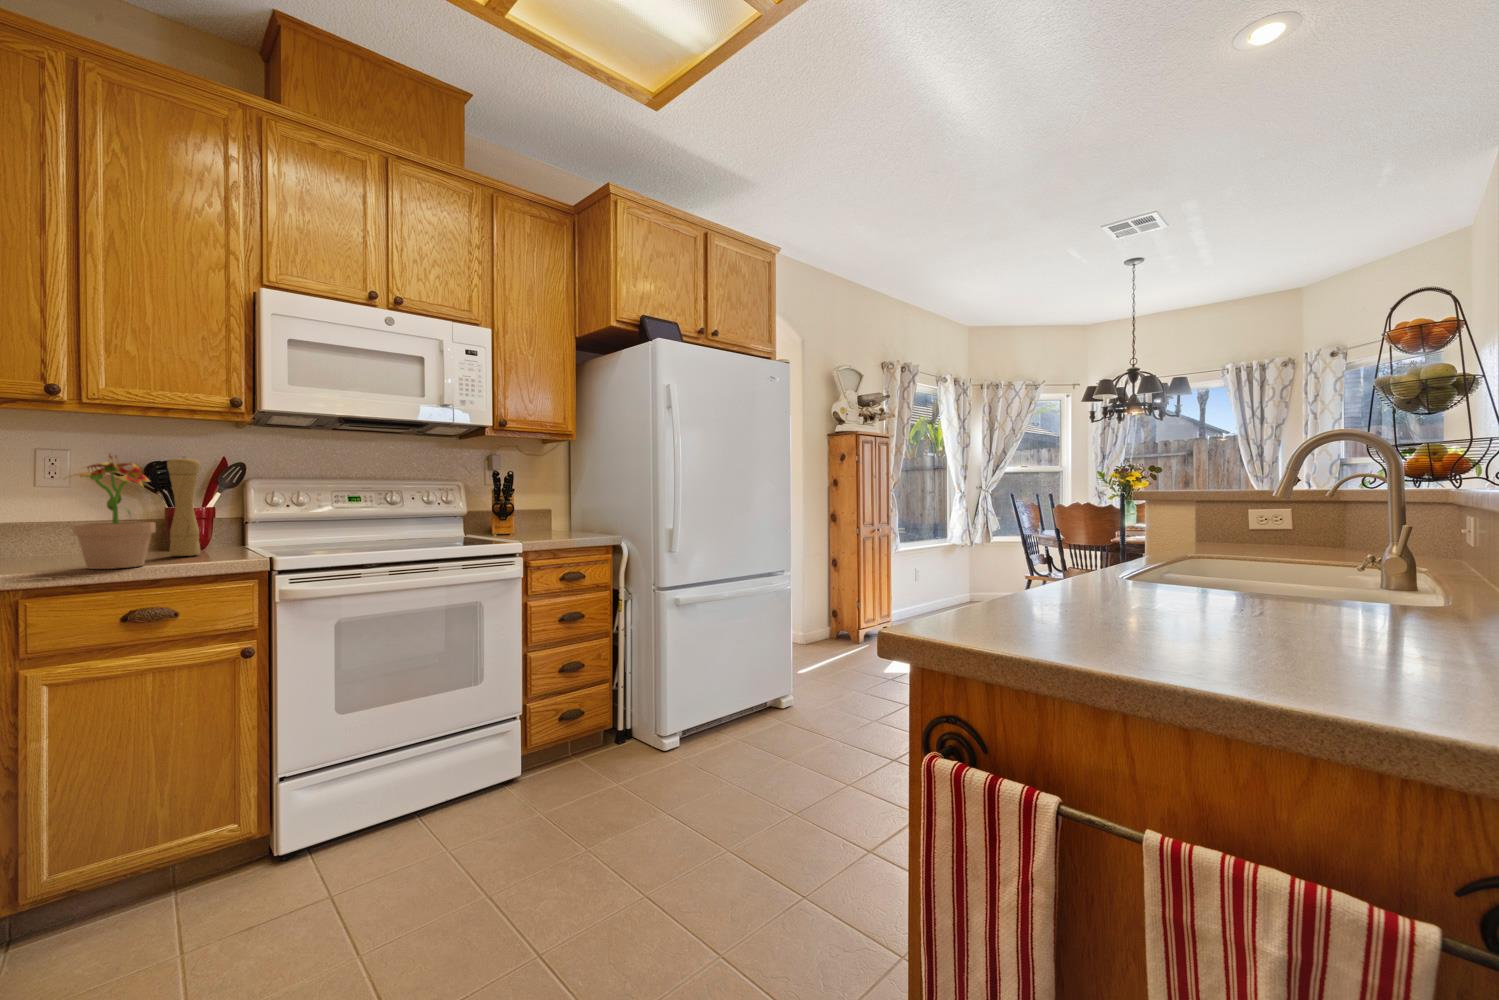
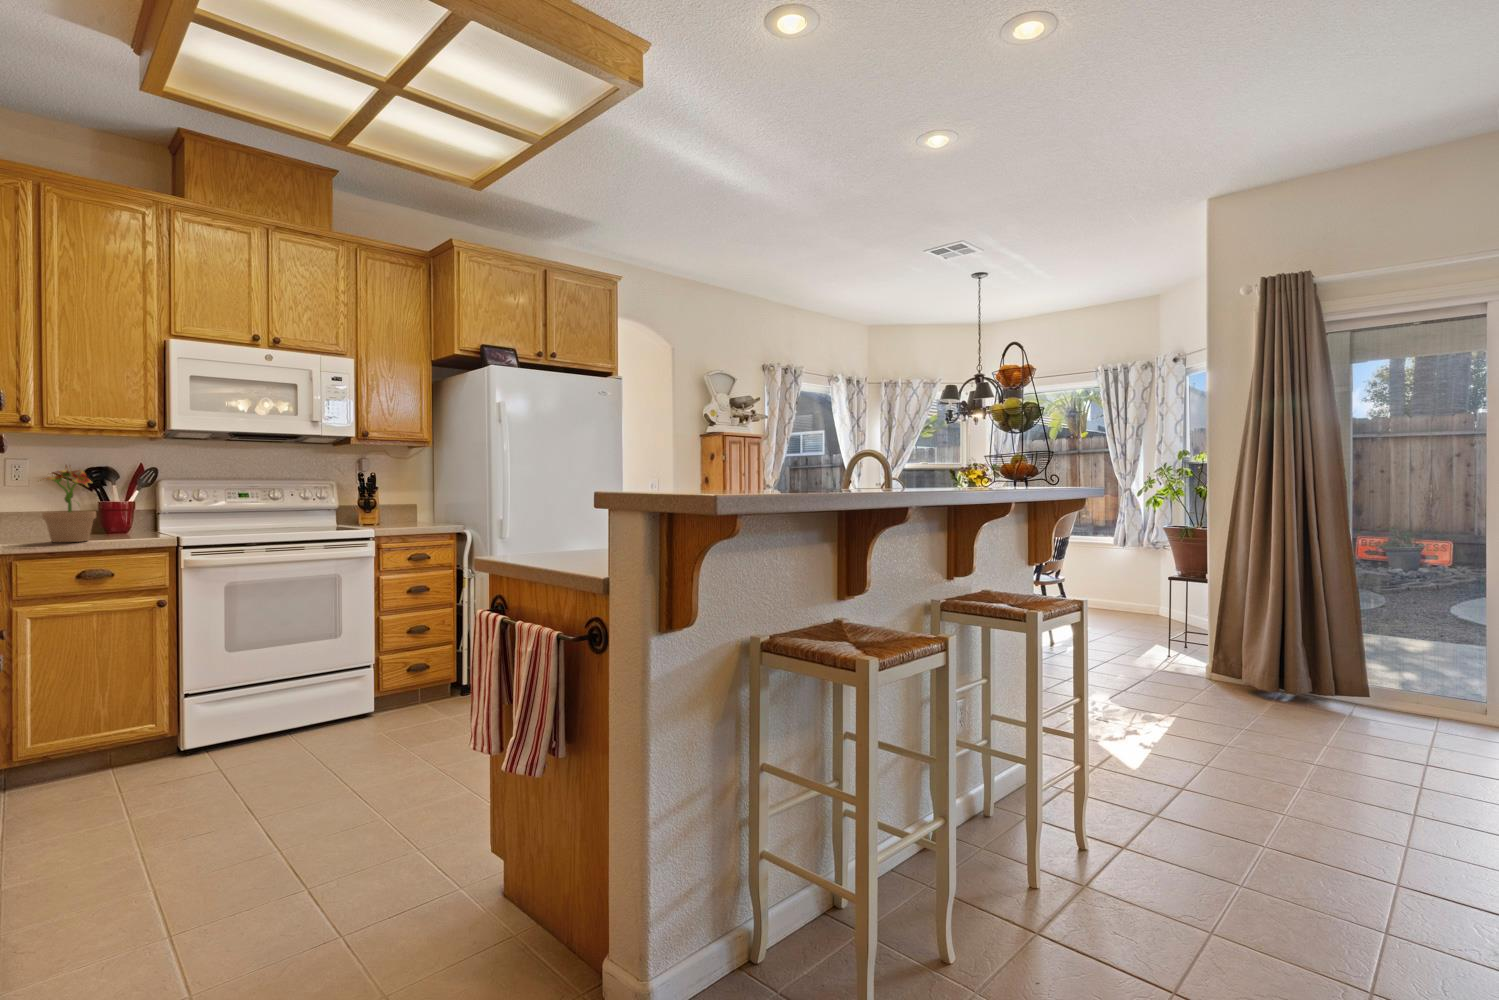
pepper mill: present [167,457,200,556] -> none [102,464,126,536]

